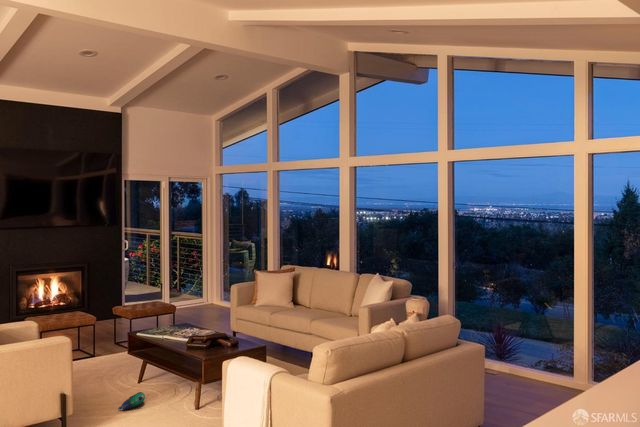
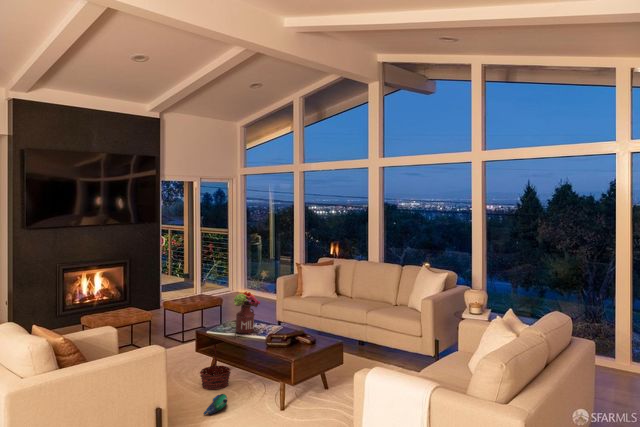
flower arrangement: none [161,294,190,336] -> present [234,291,260,333]
basket: none [126,346,159,390] -> present [200,344,231,389]

